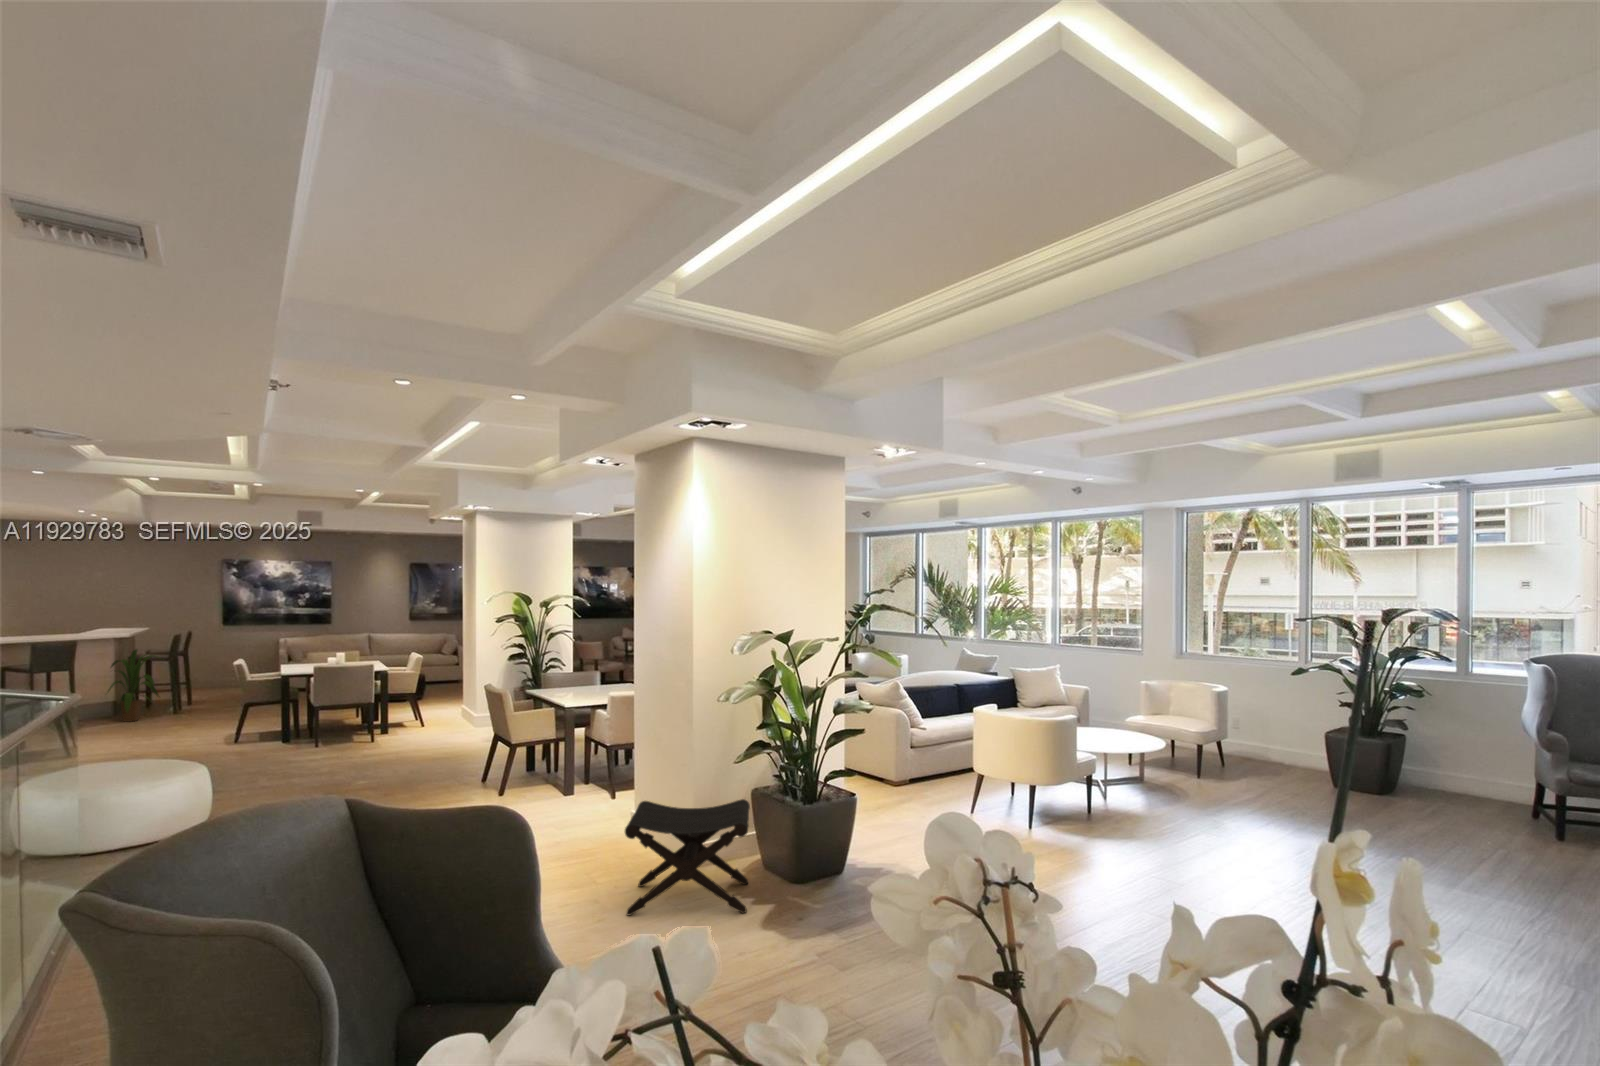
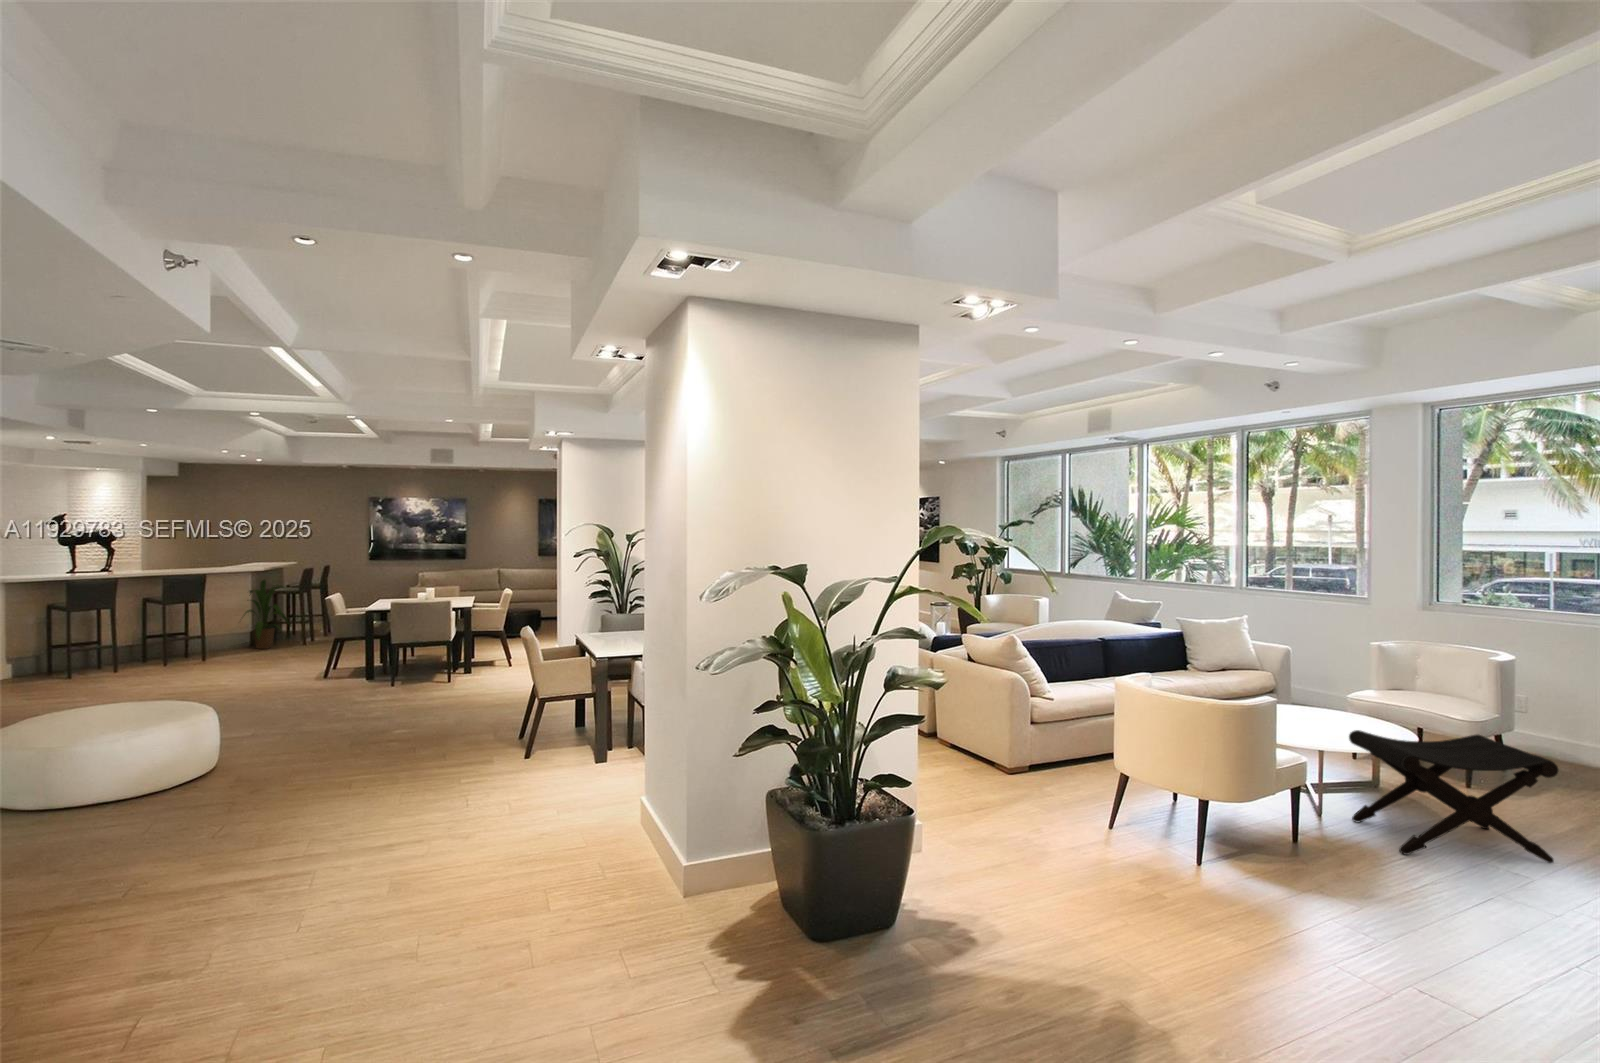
footstool: present [625,799,750,915] -> present [1349,730,1558,863]

